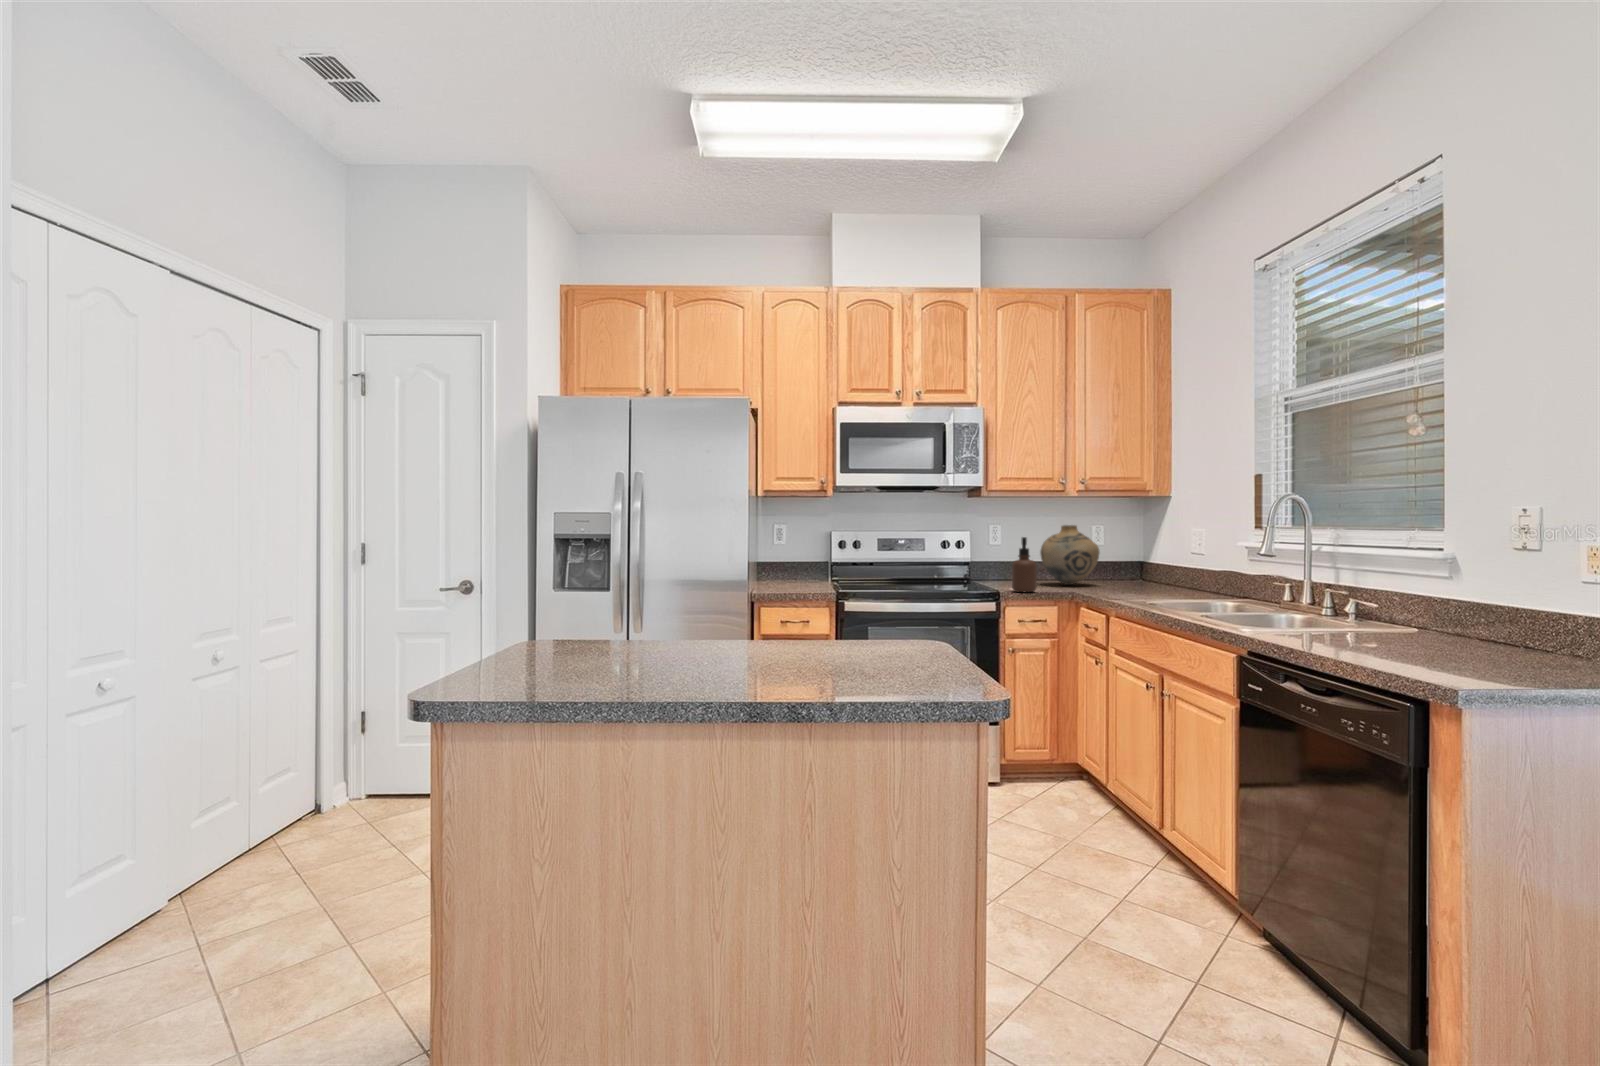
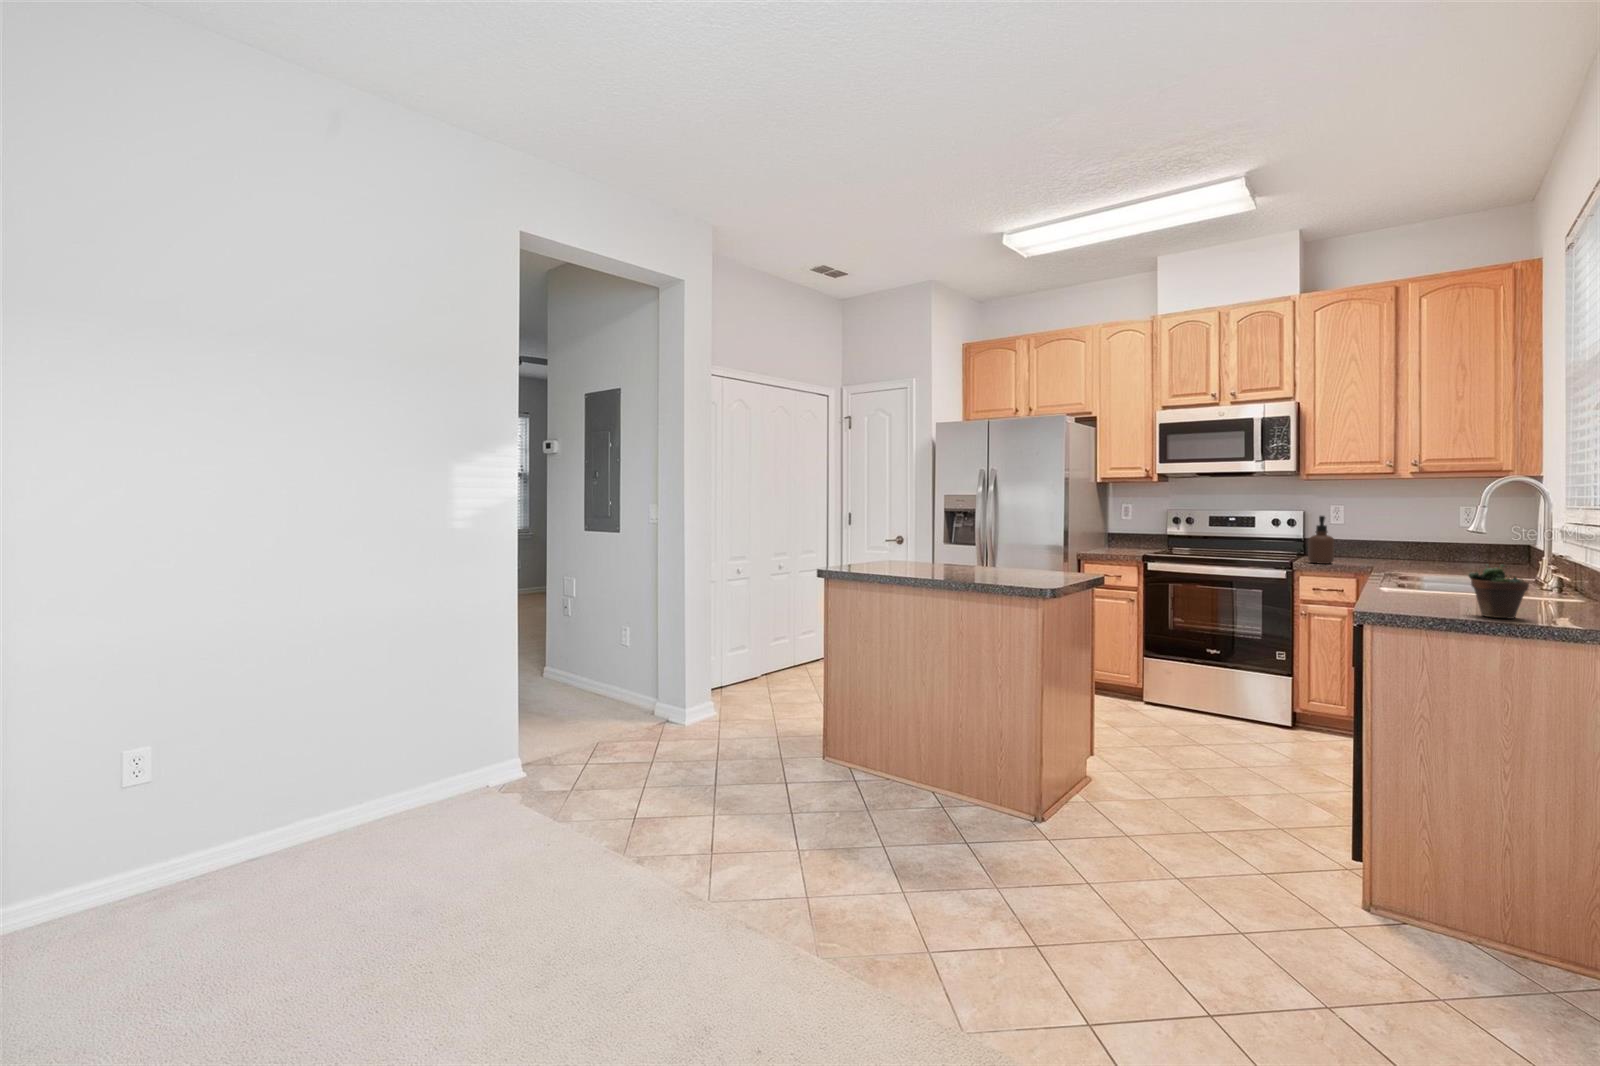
vase: present [1040,525,1100,585] -> none [1369,505,1439,561]
succulent plant: none [1366,571,1430,649] -> present [1469,553,1529,619]

